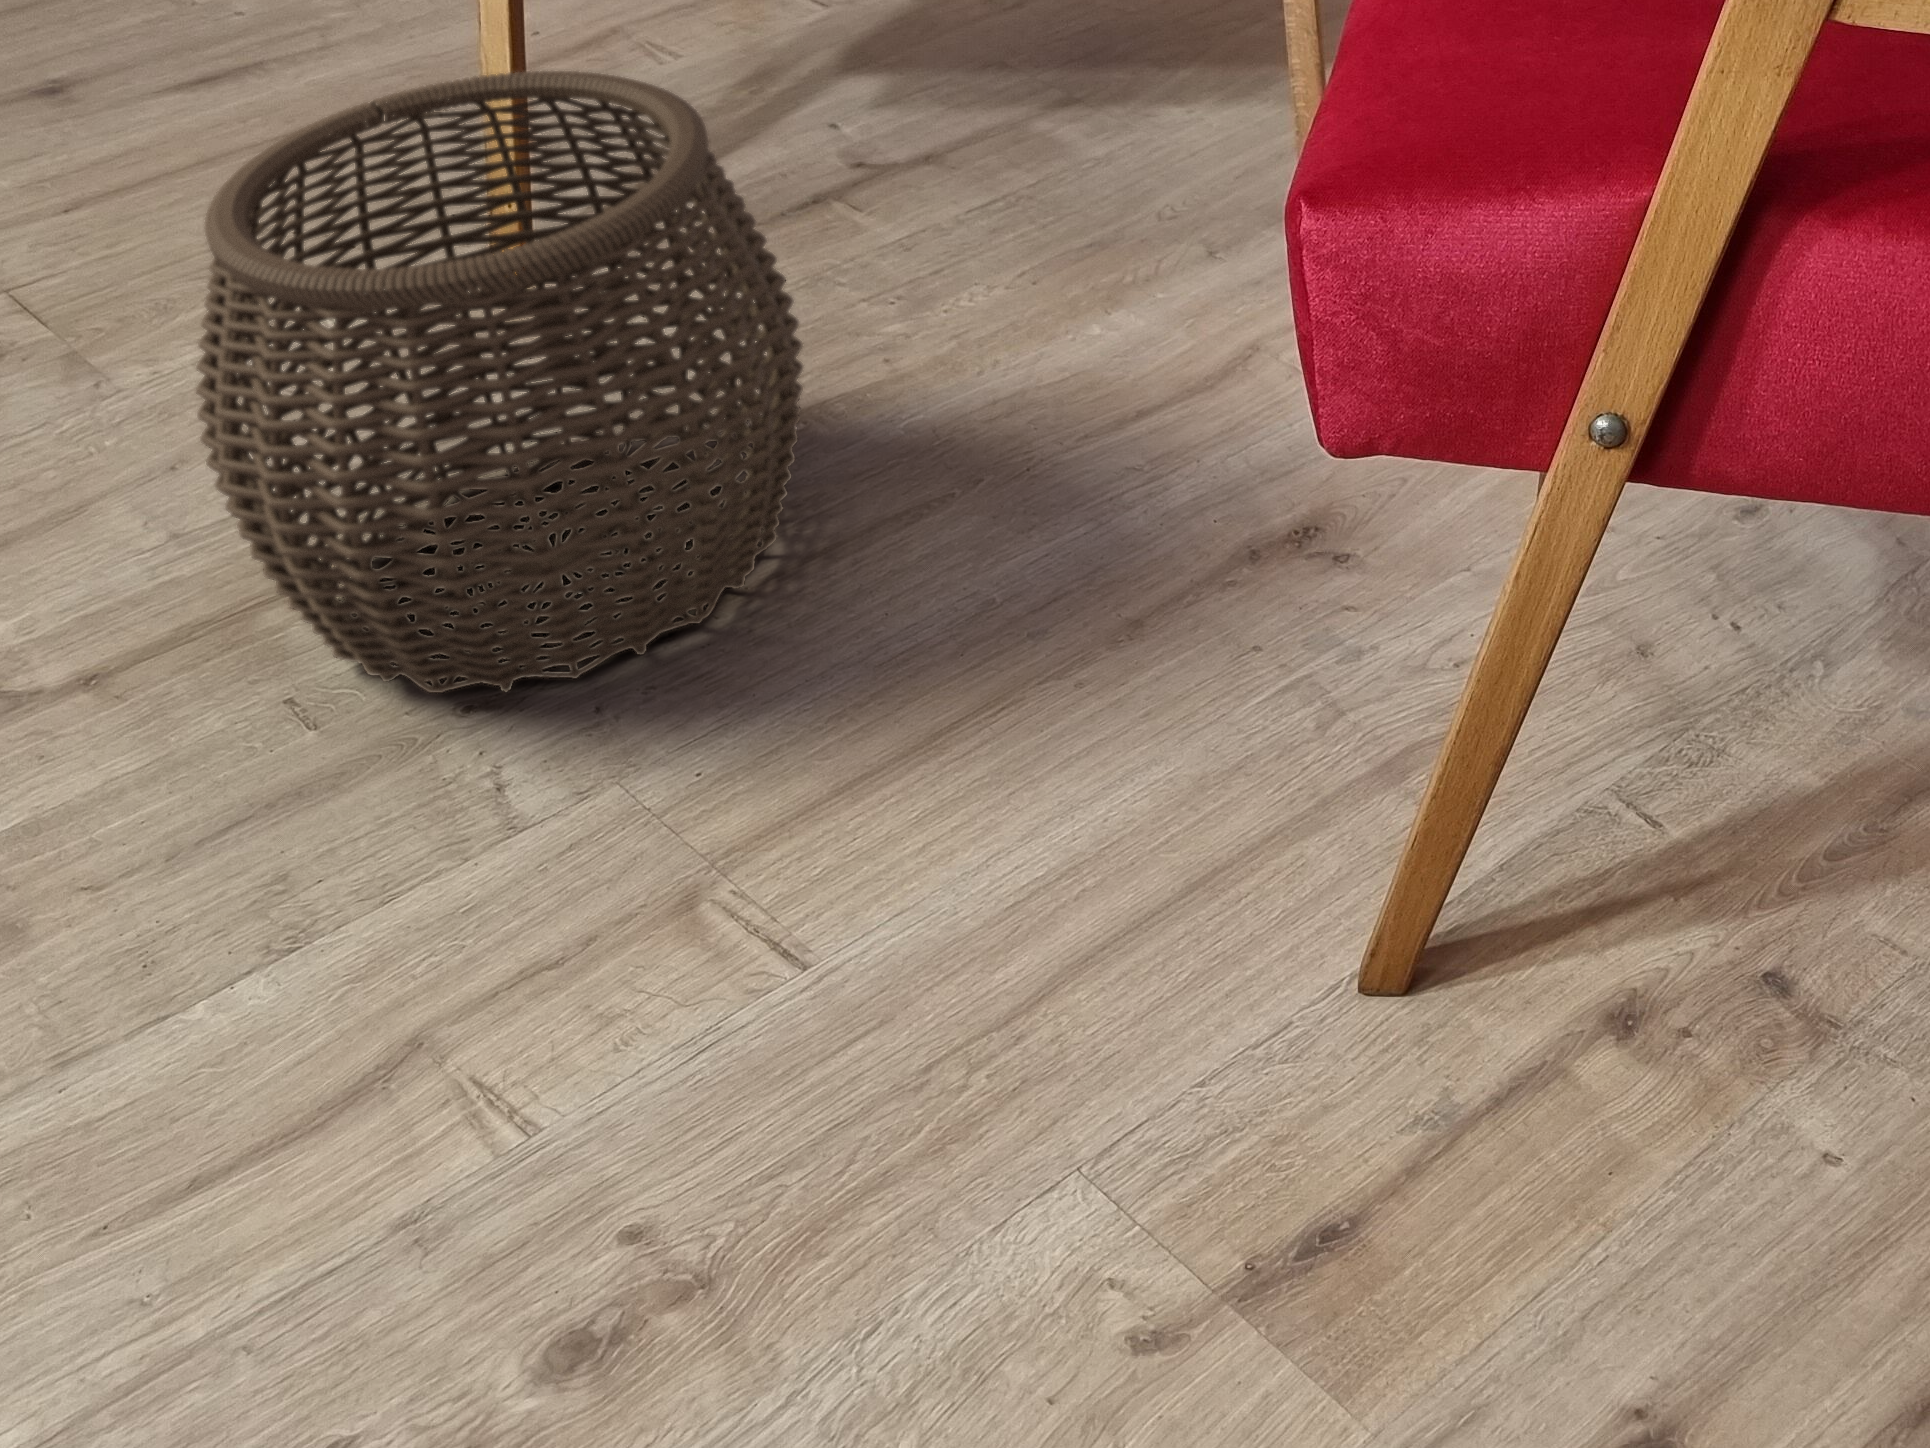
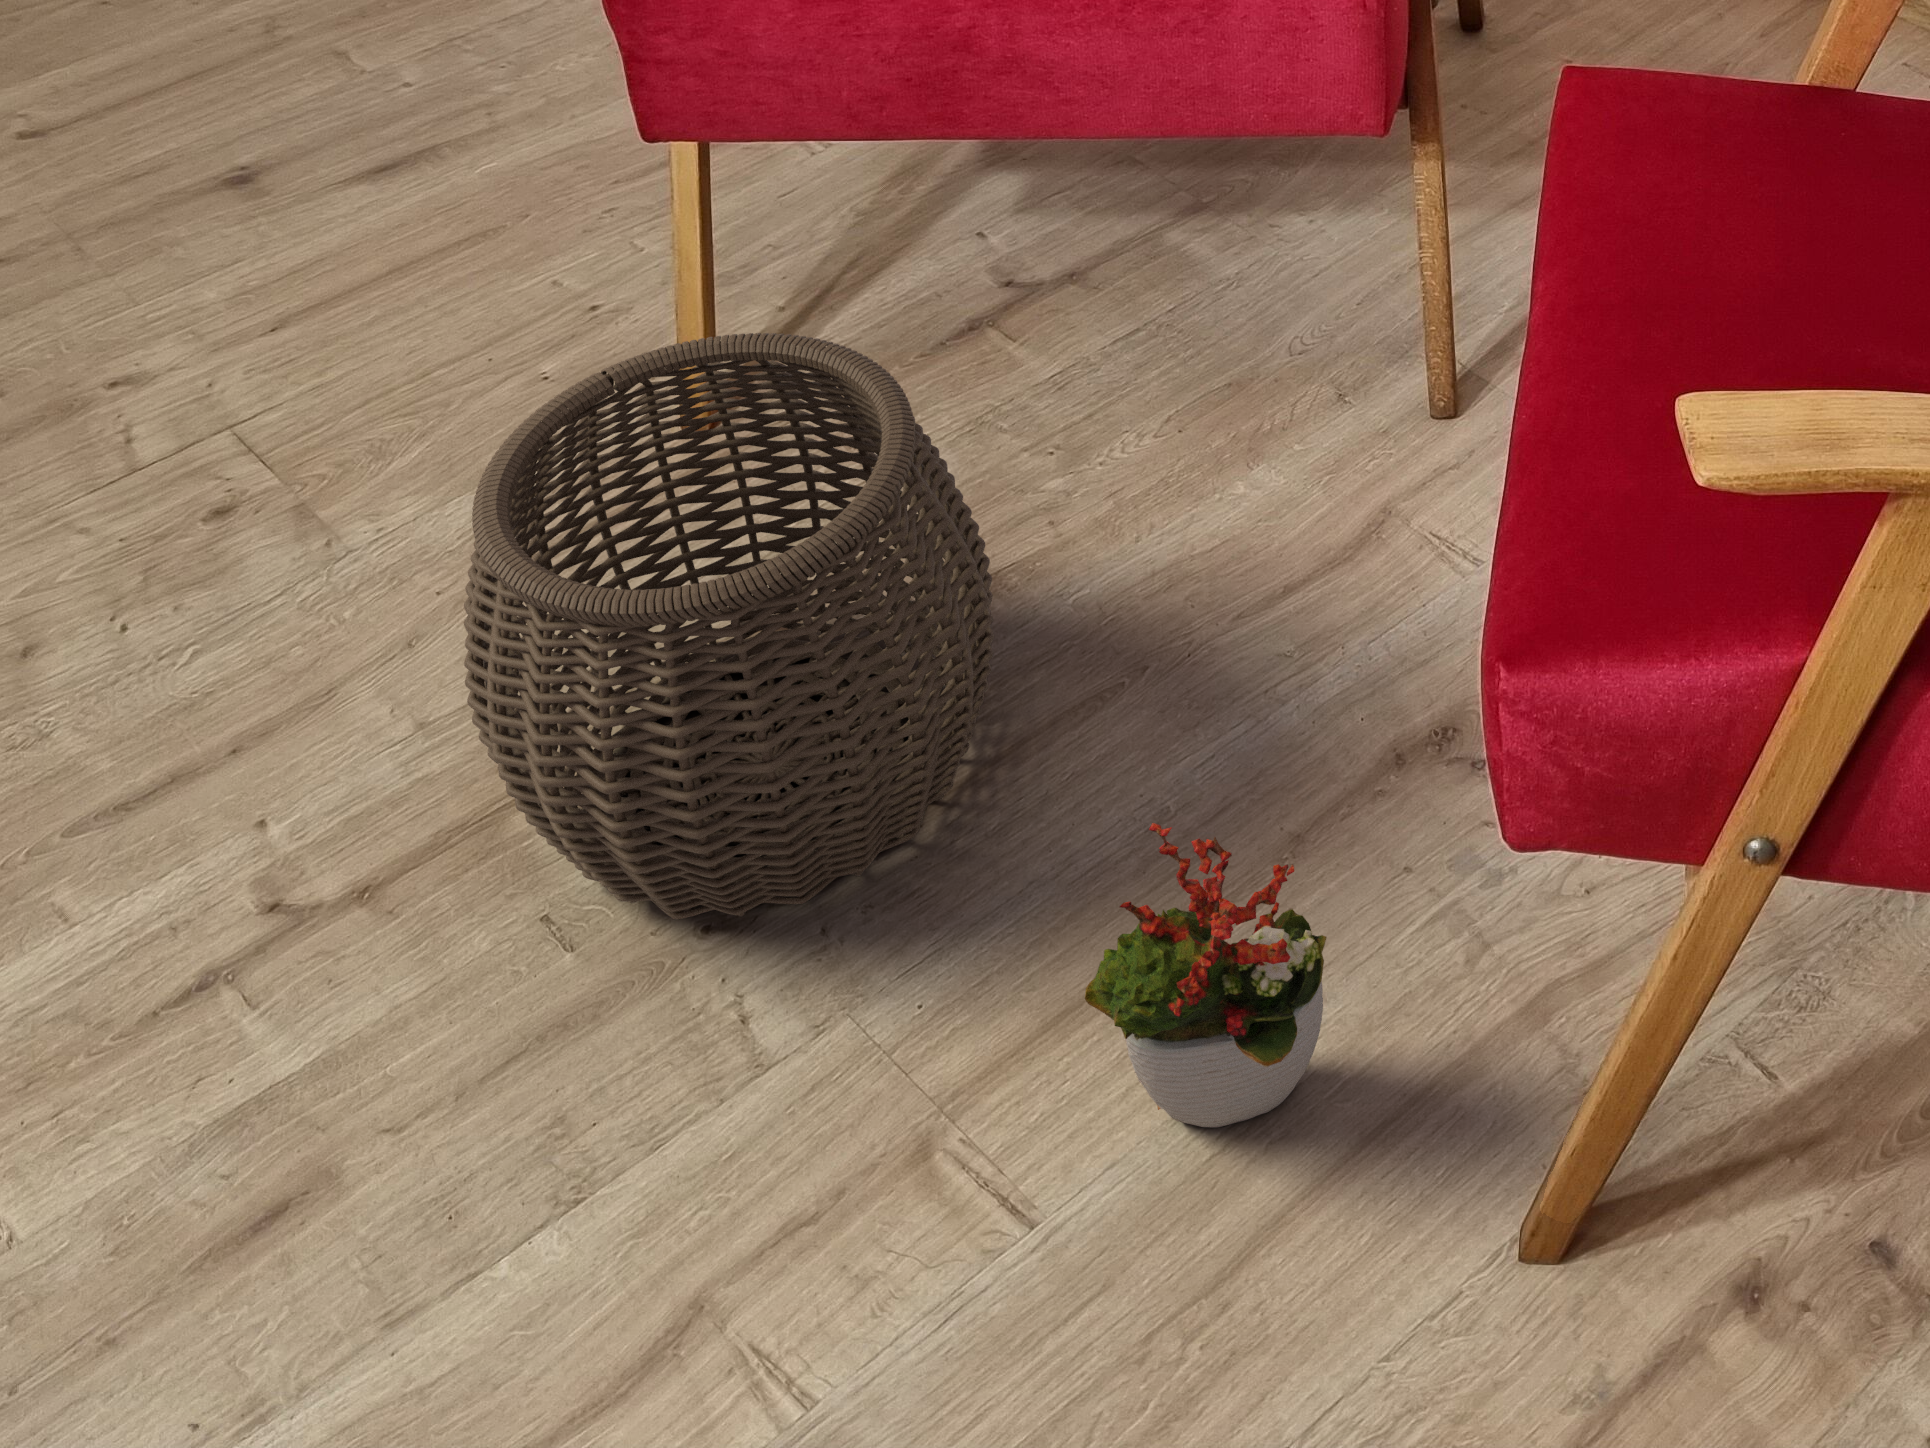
decorative plant: none [862,490,1143,877] -> present [1085,823,1327,1127]

